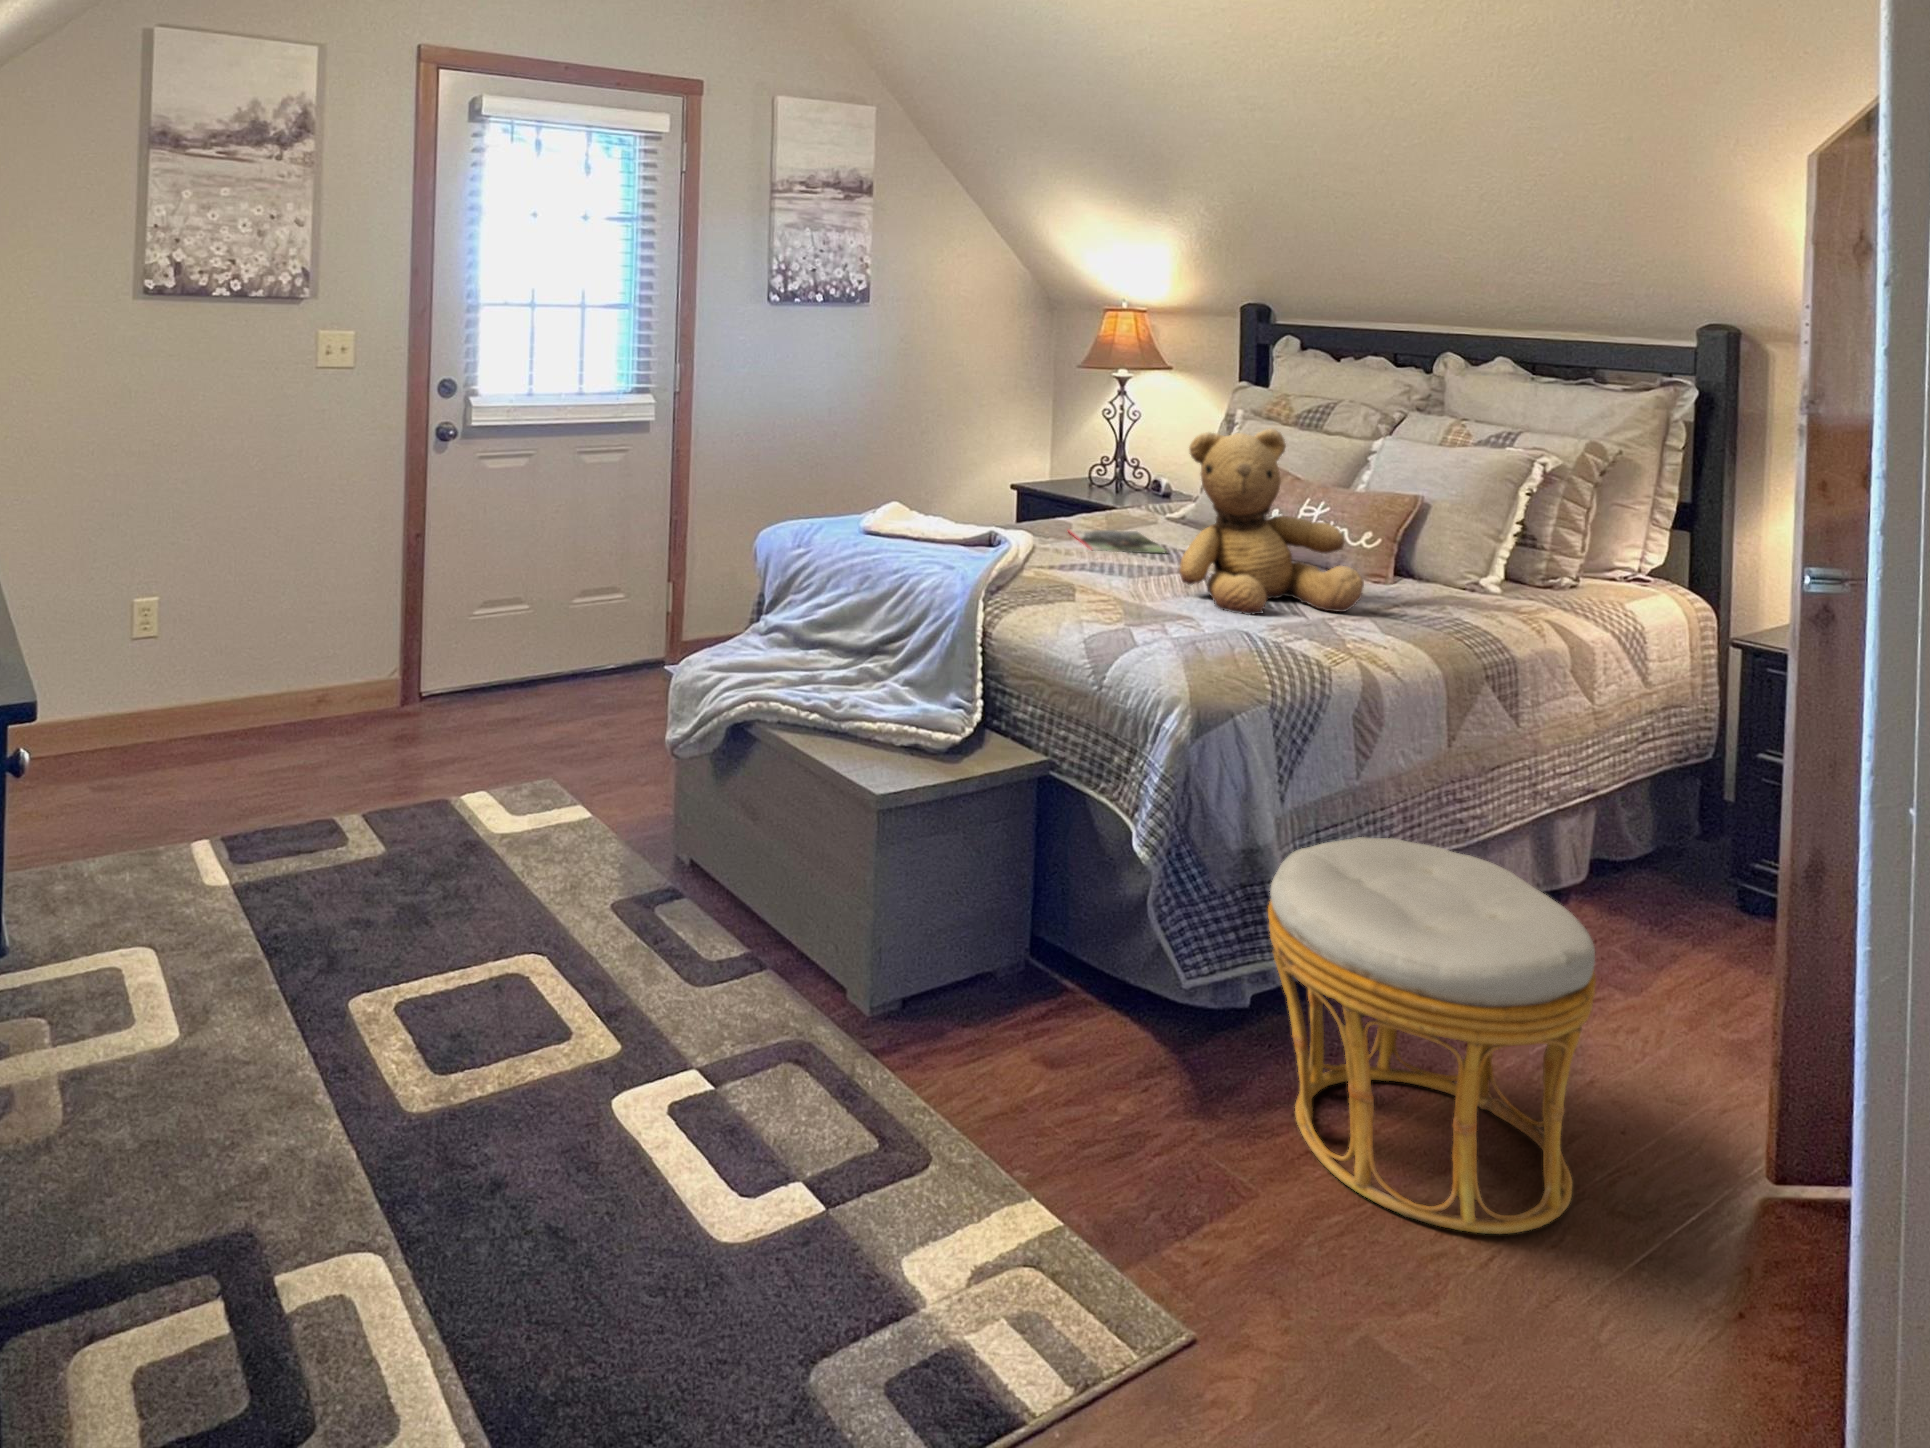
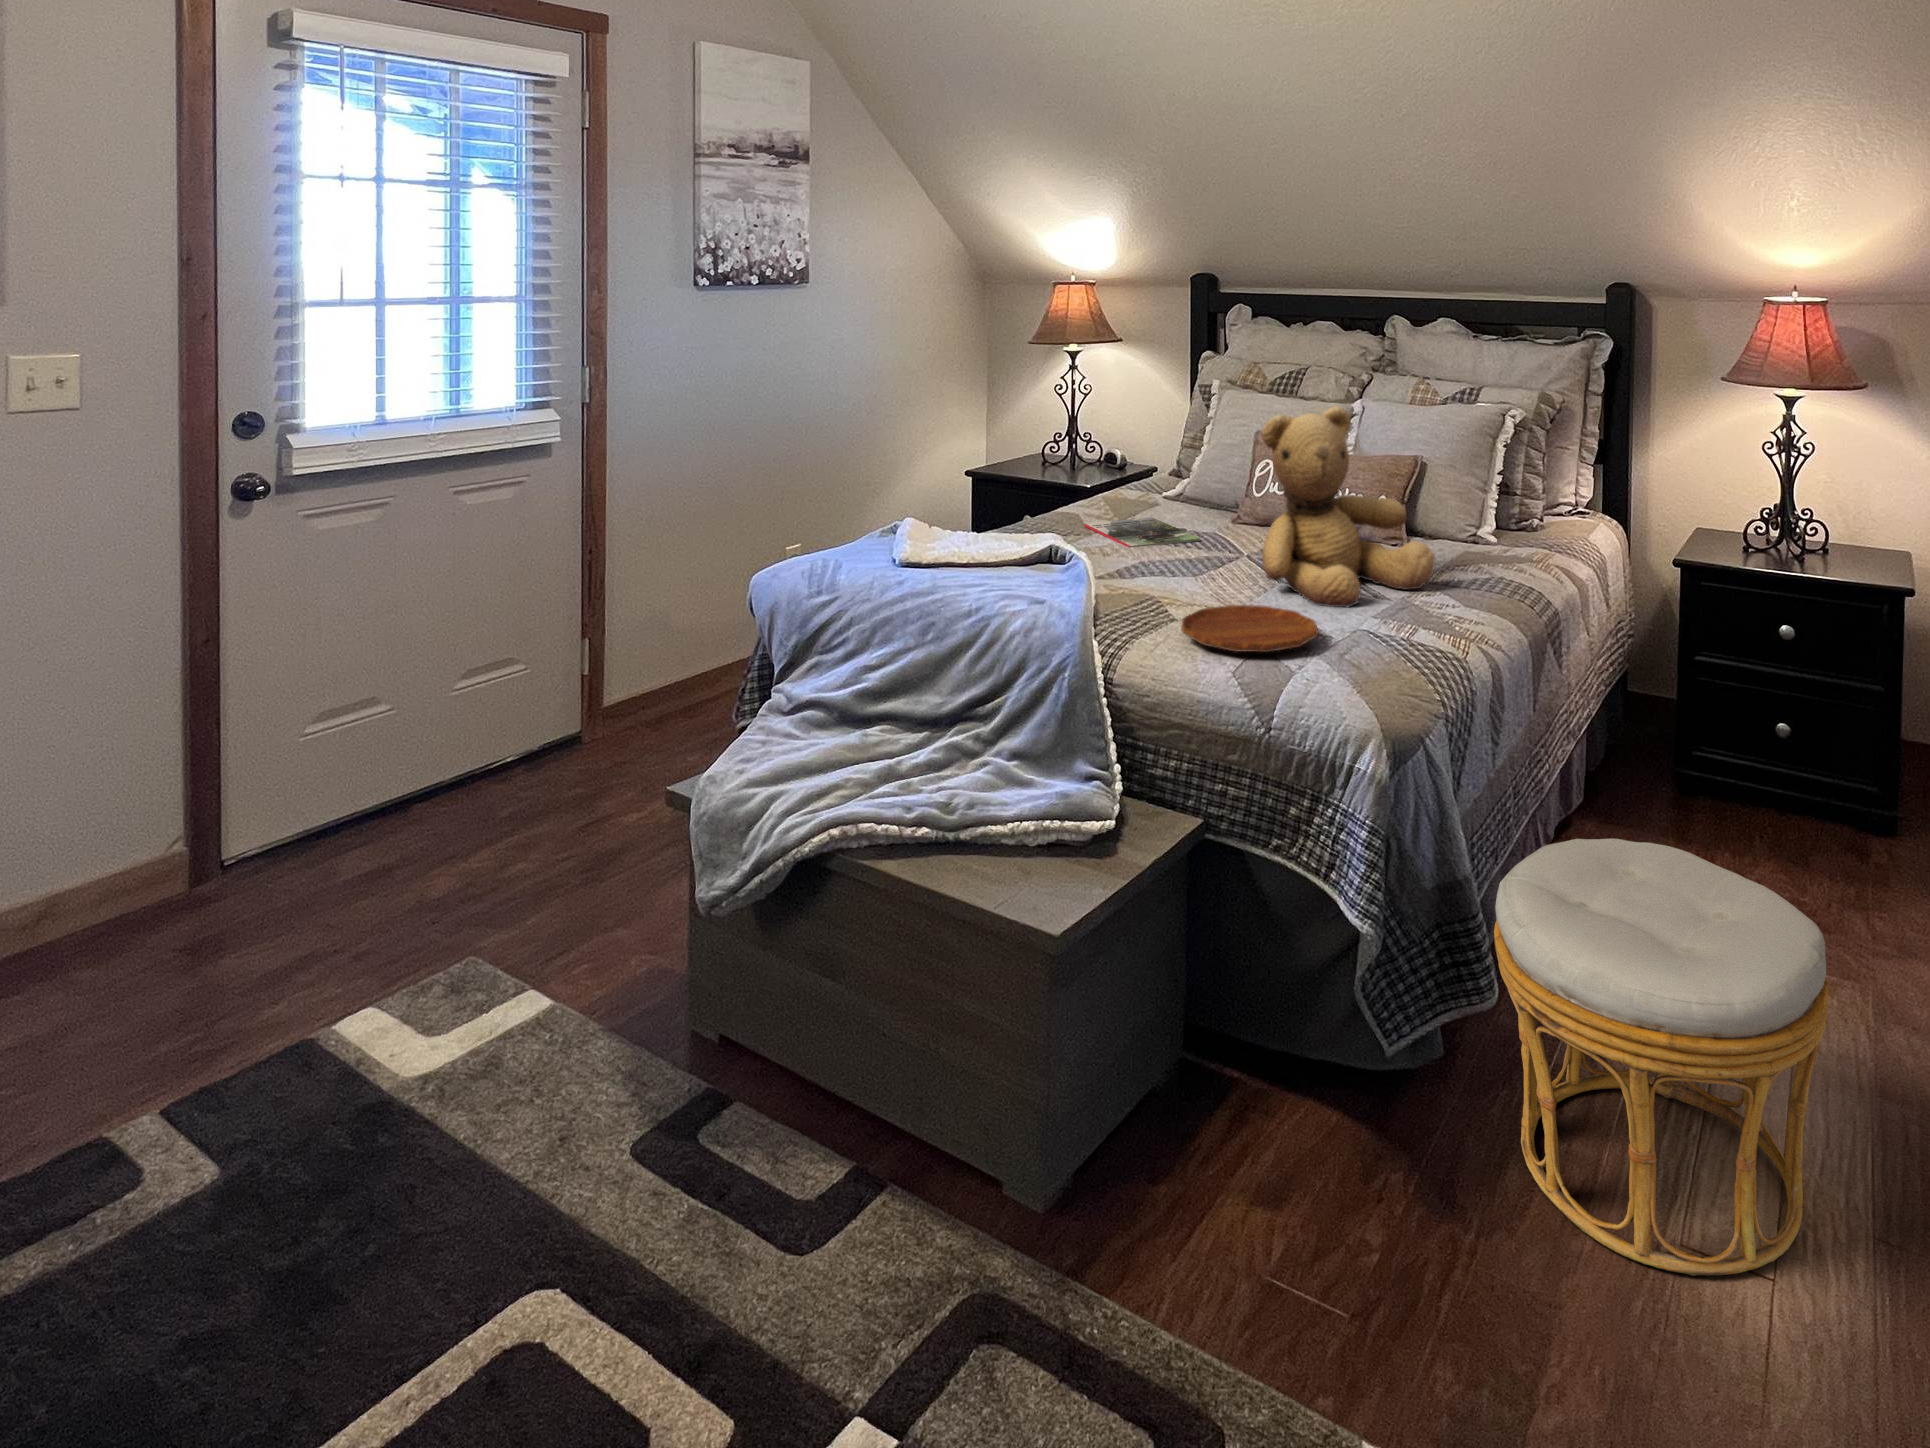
tray: none [1058,592,1187,628] -> present [1181,605,1318,652]

